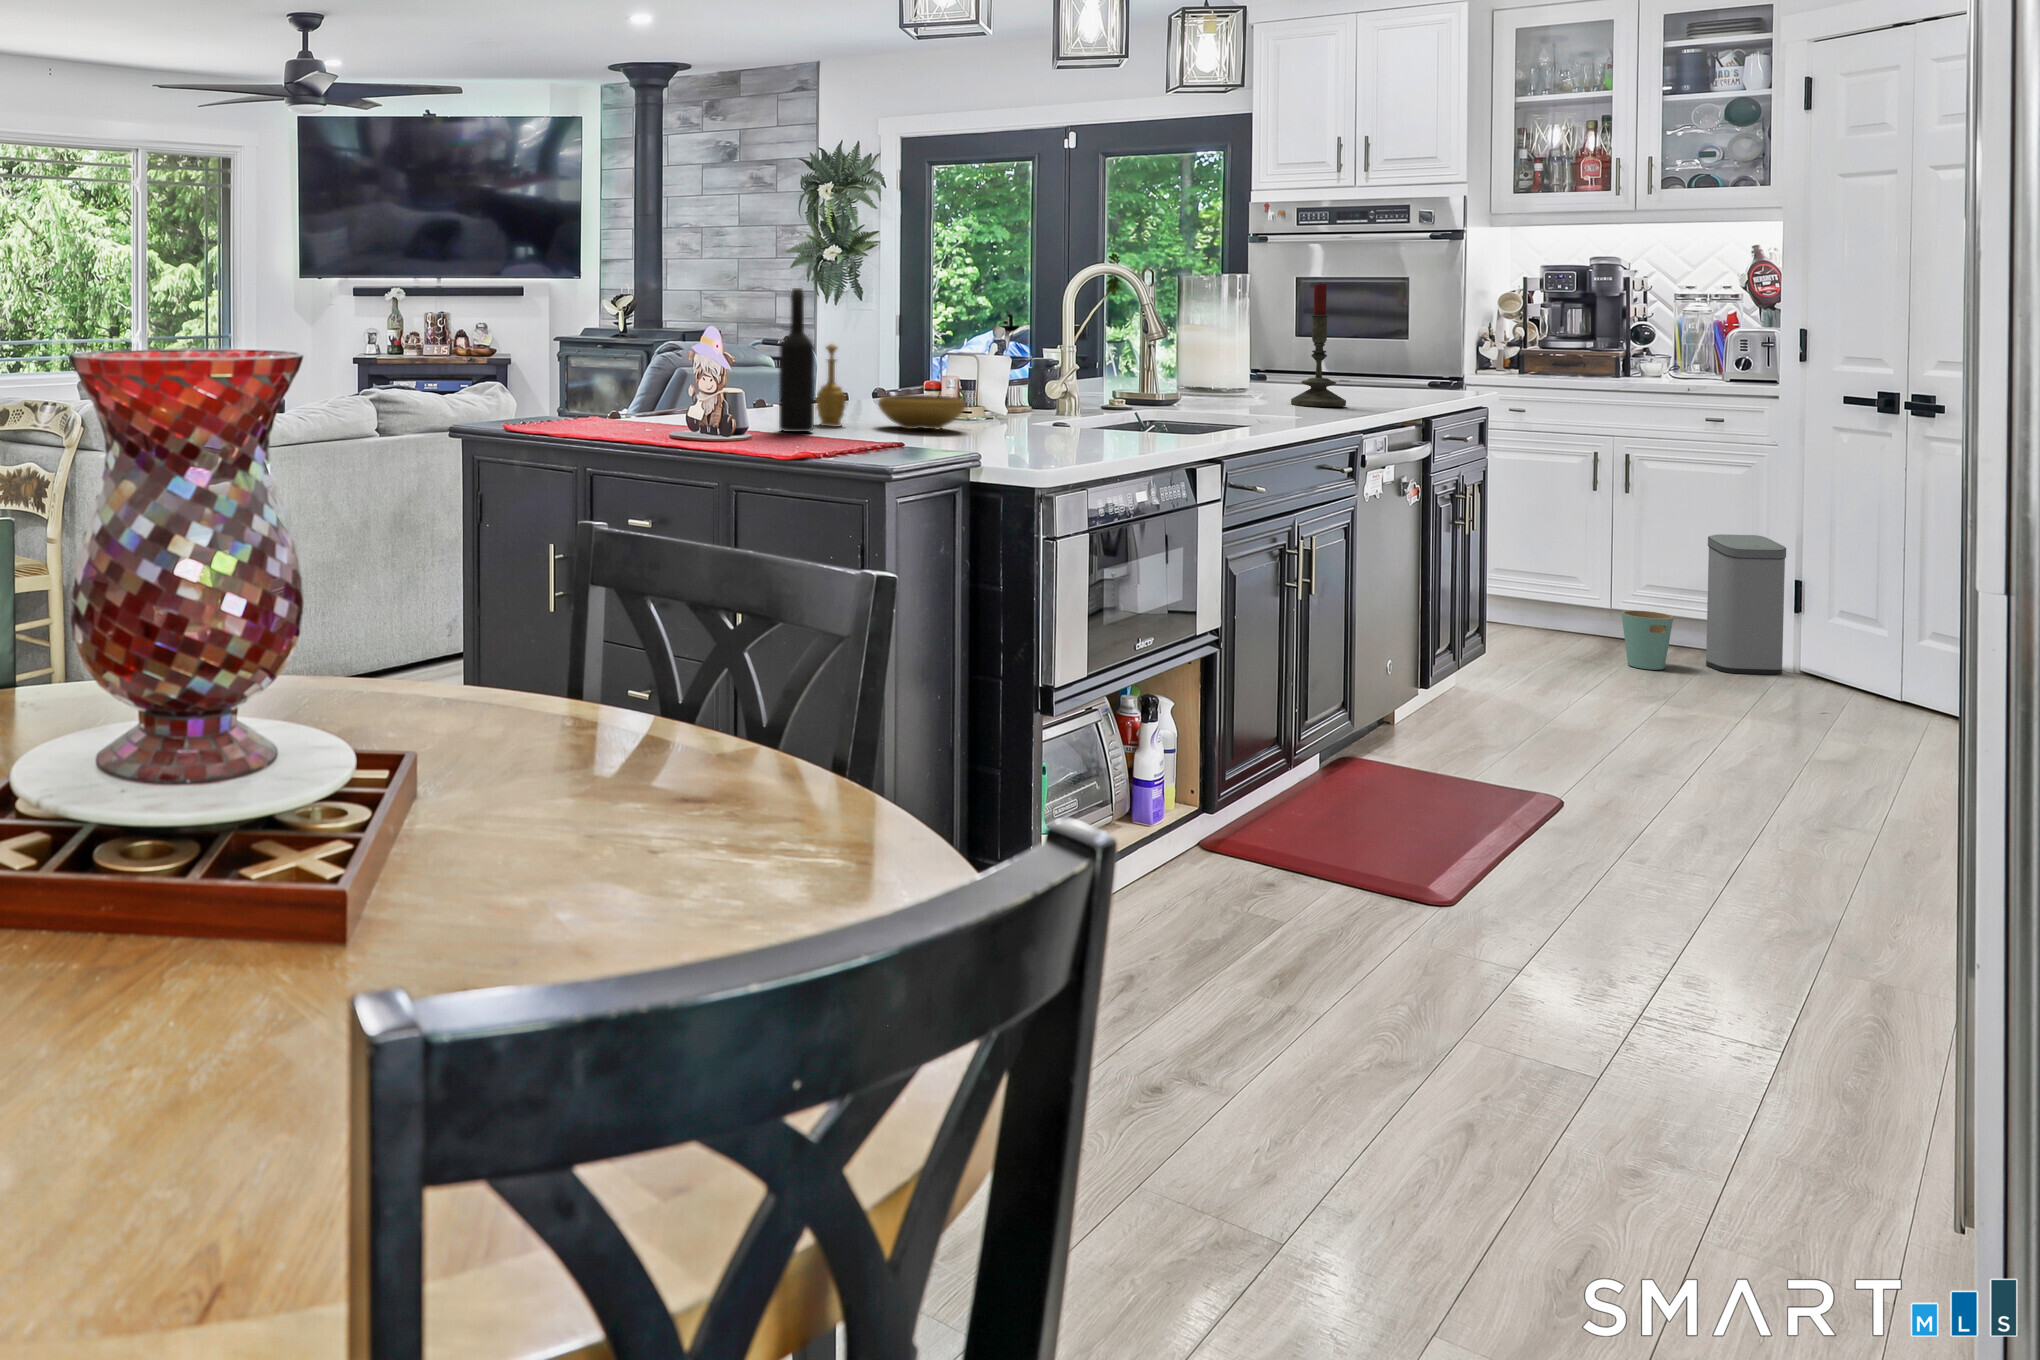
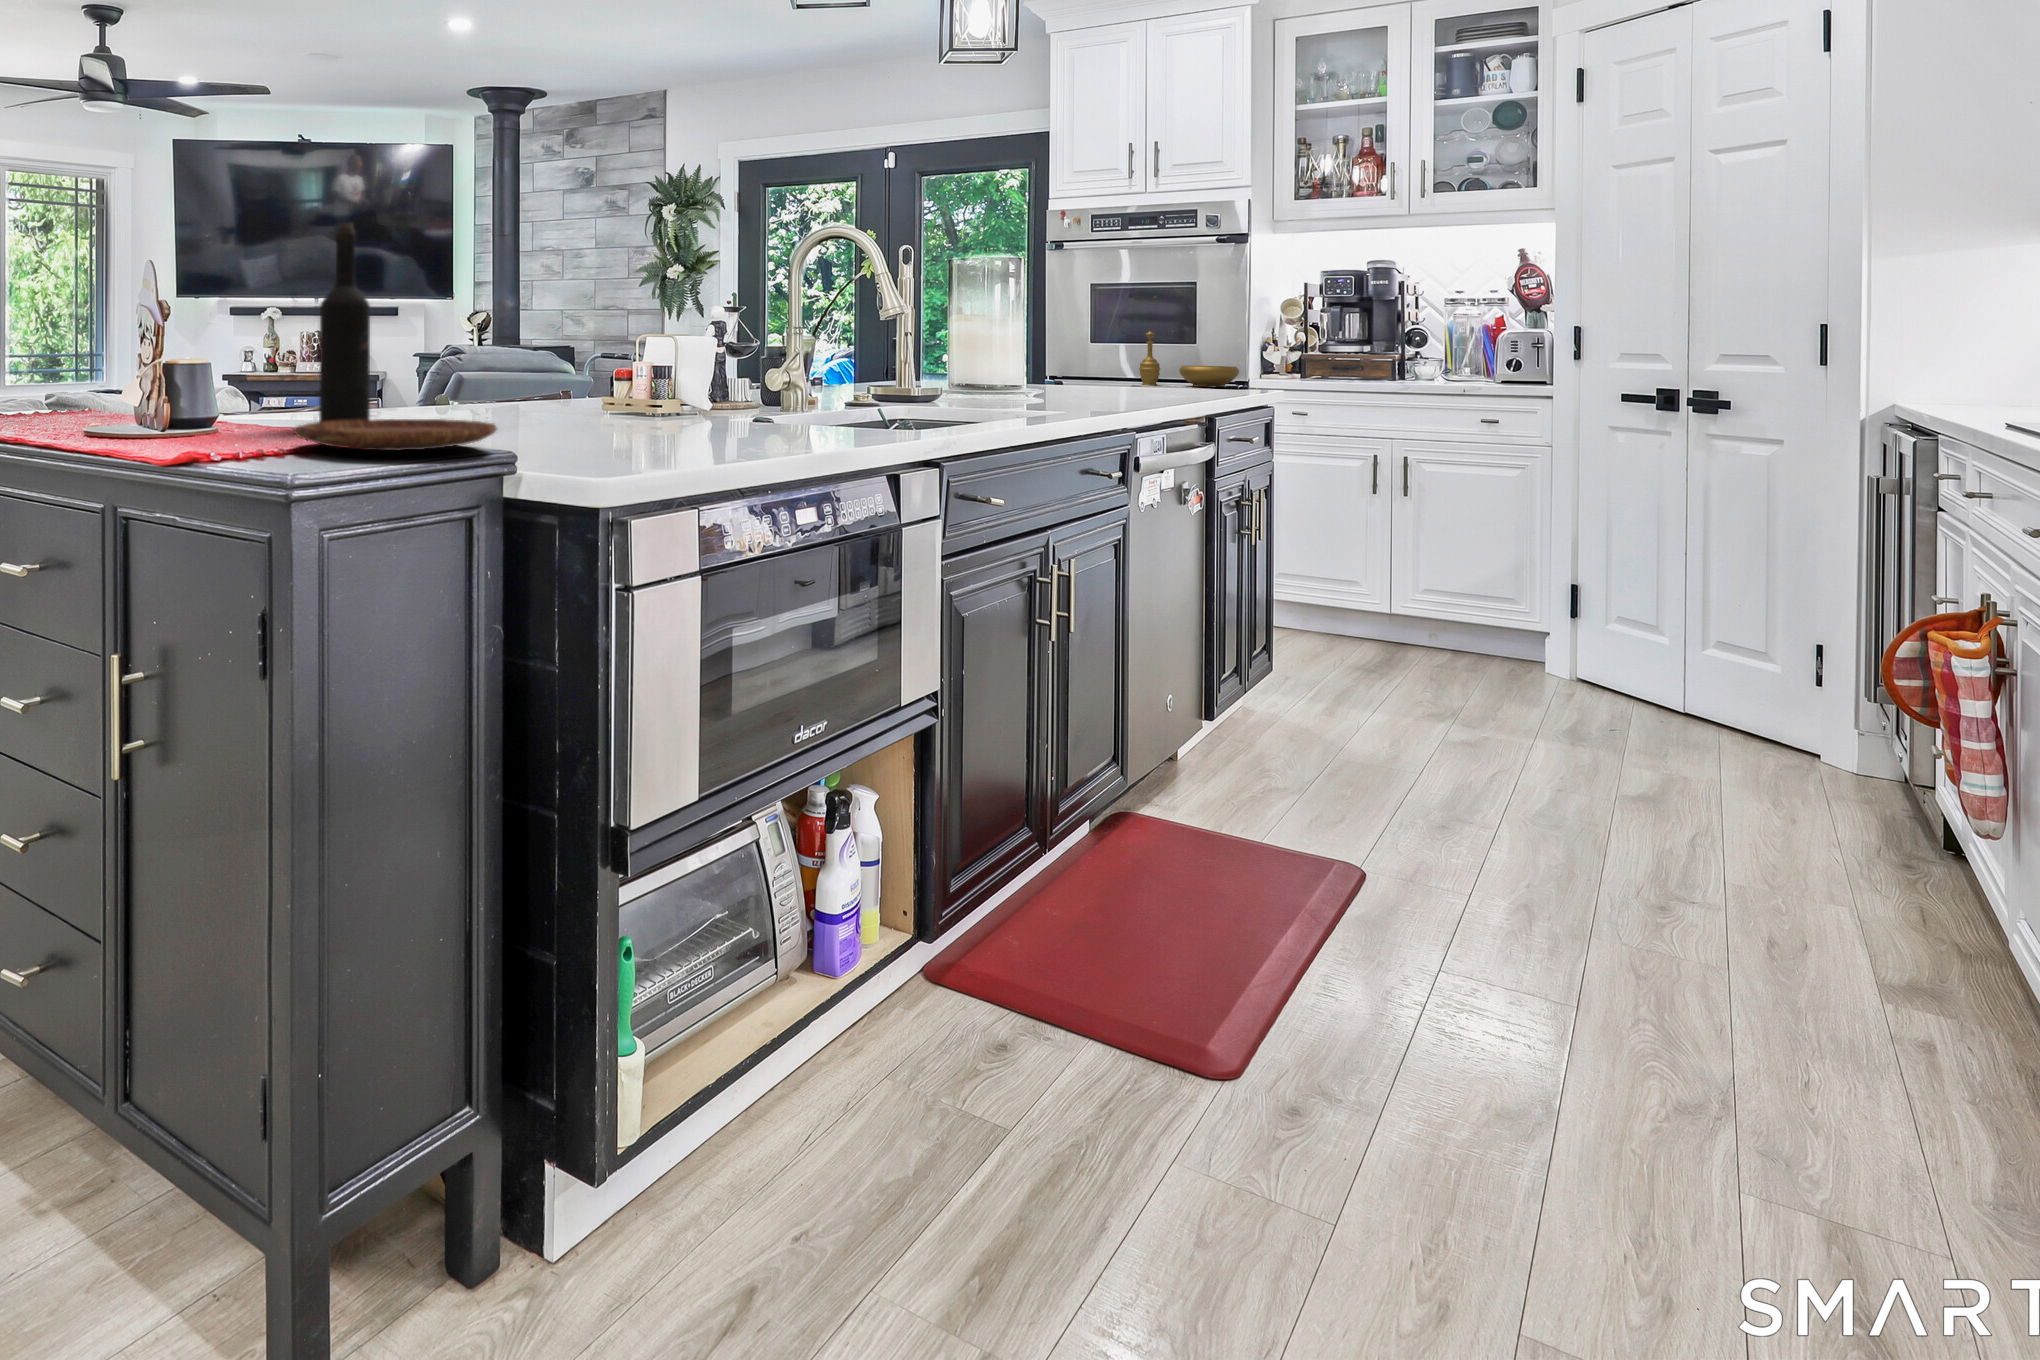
candle: present [1291,284,1346,407] -> none [1064,261,1122,403]
decorative bowl: present [815,344,965,429] -> present [1139,331,1239,387]
tray: none [811,428,946,450] -> present [294,419,497,450]
trash can: present [1622,534,1786,674] -> none [1408,539,1567,684]

